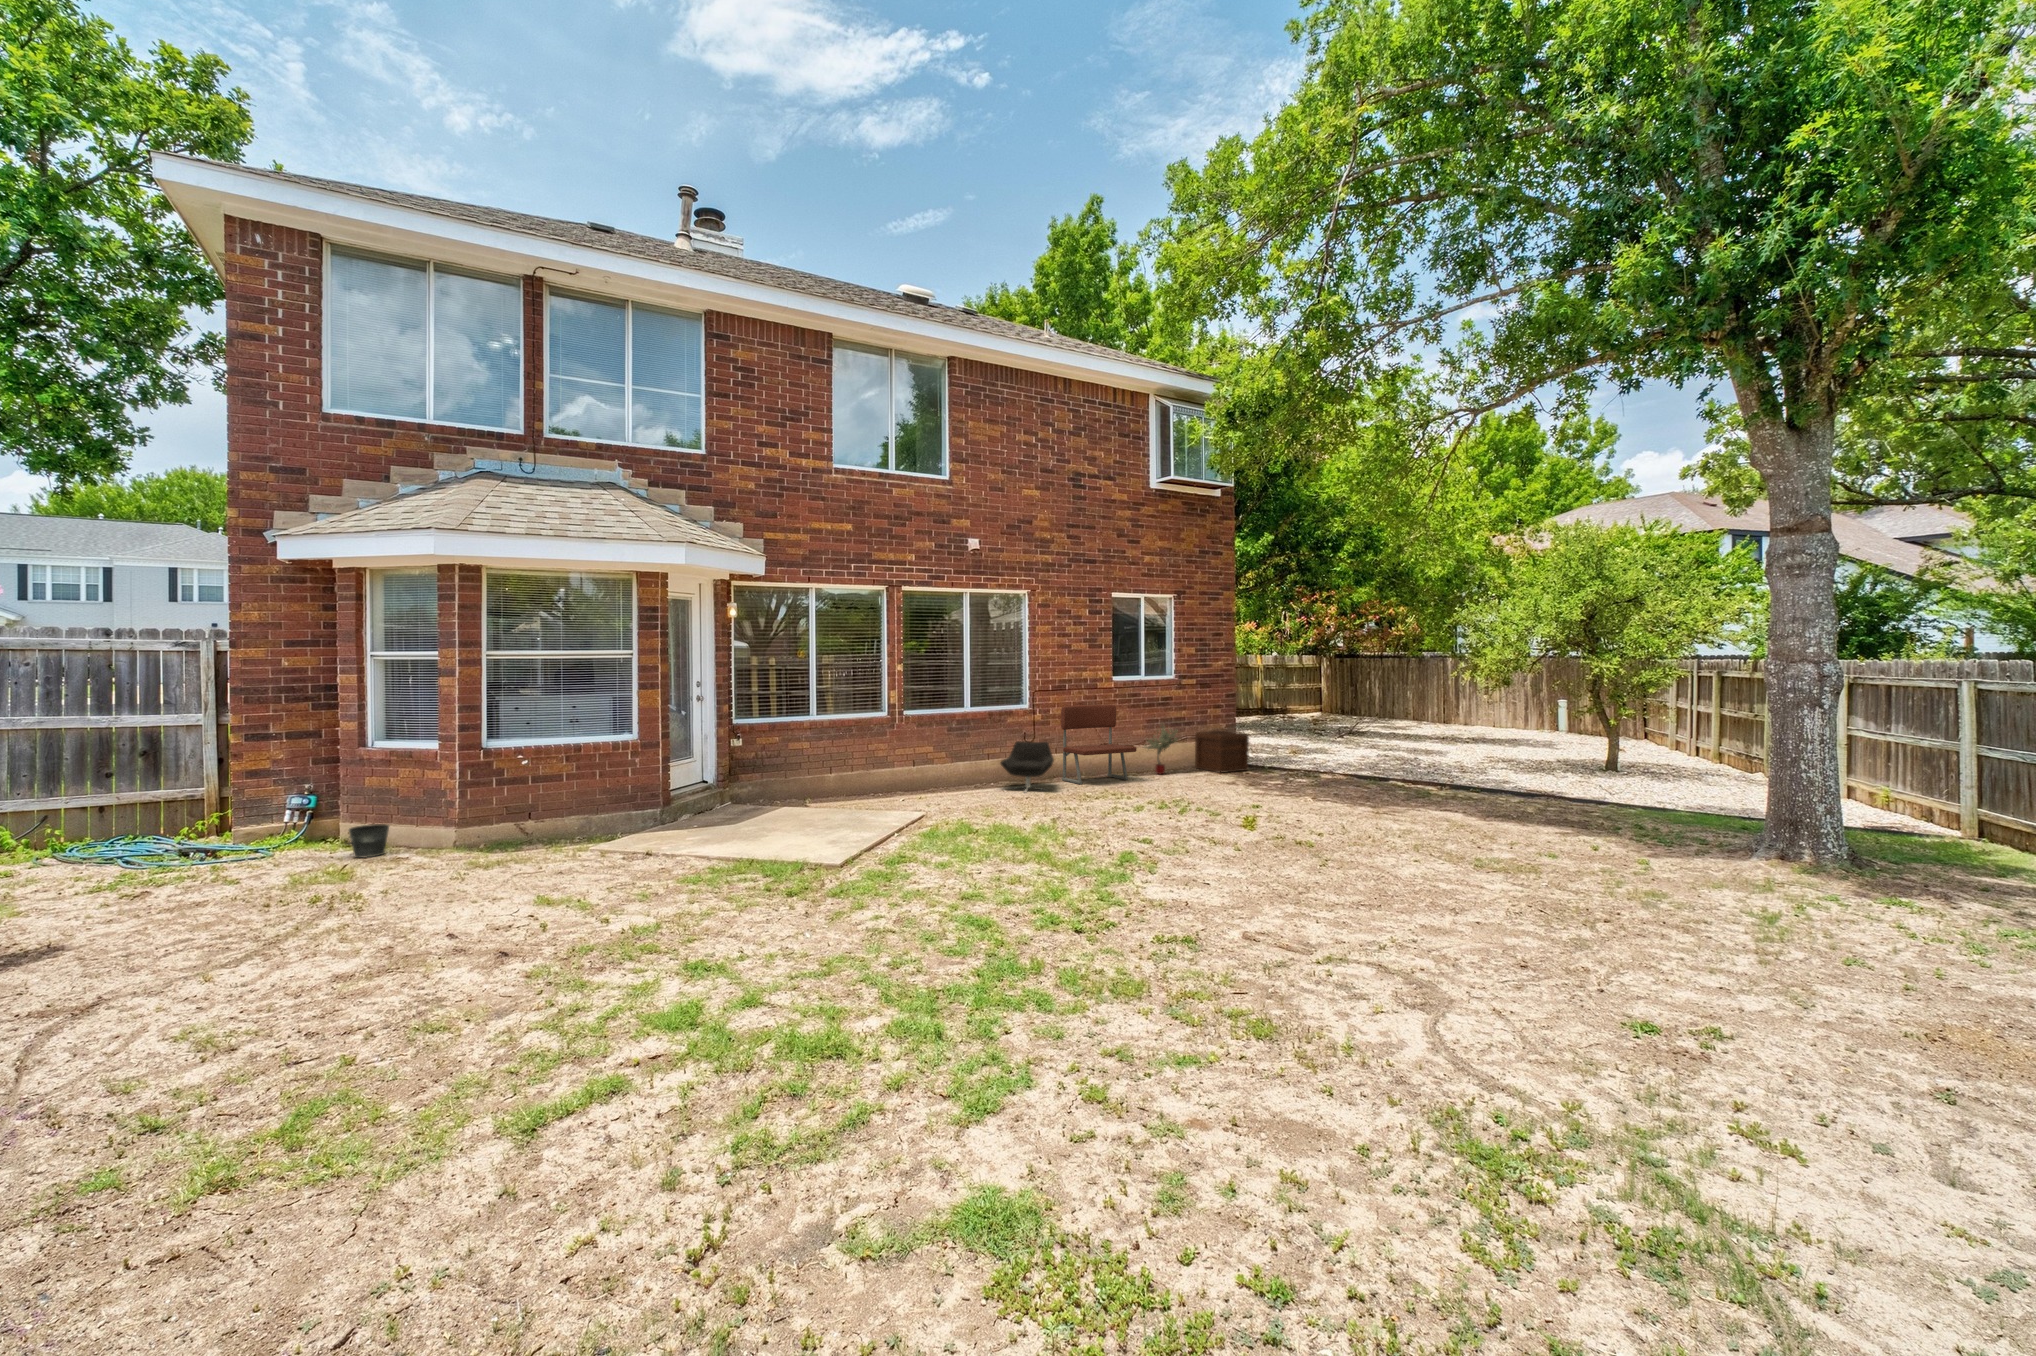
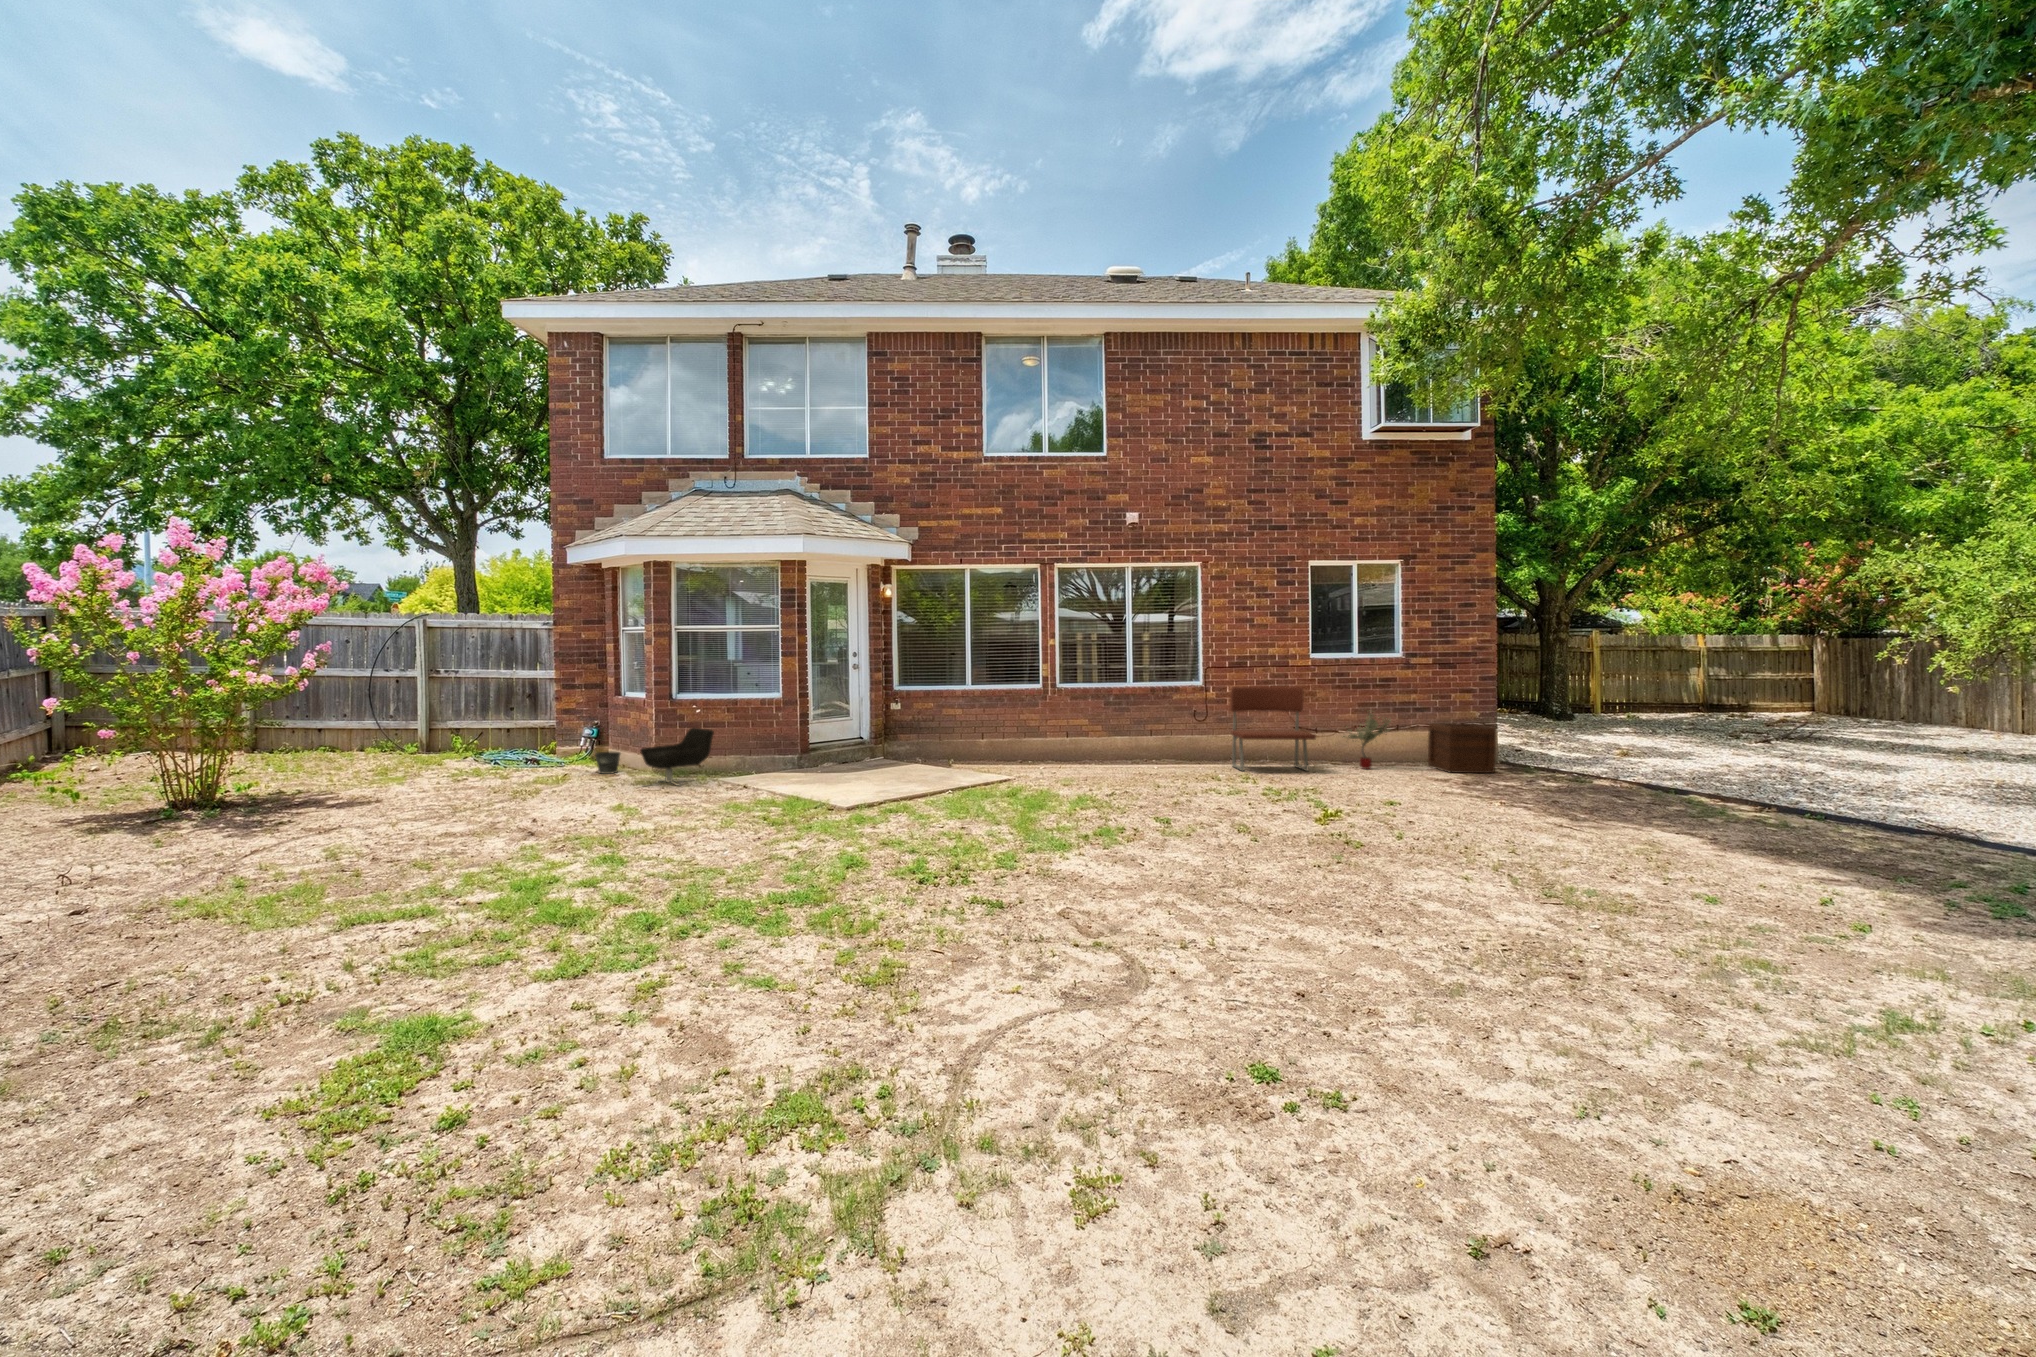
lounge chair: present [1000,741,1054,792] -> present [640,728,714,786]

